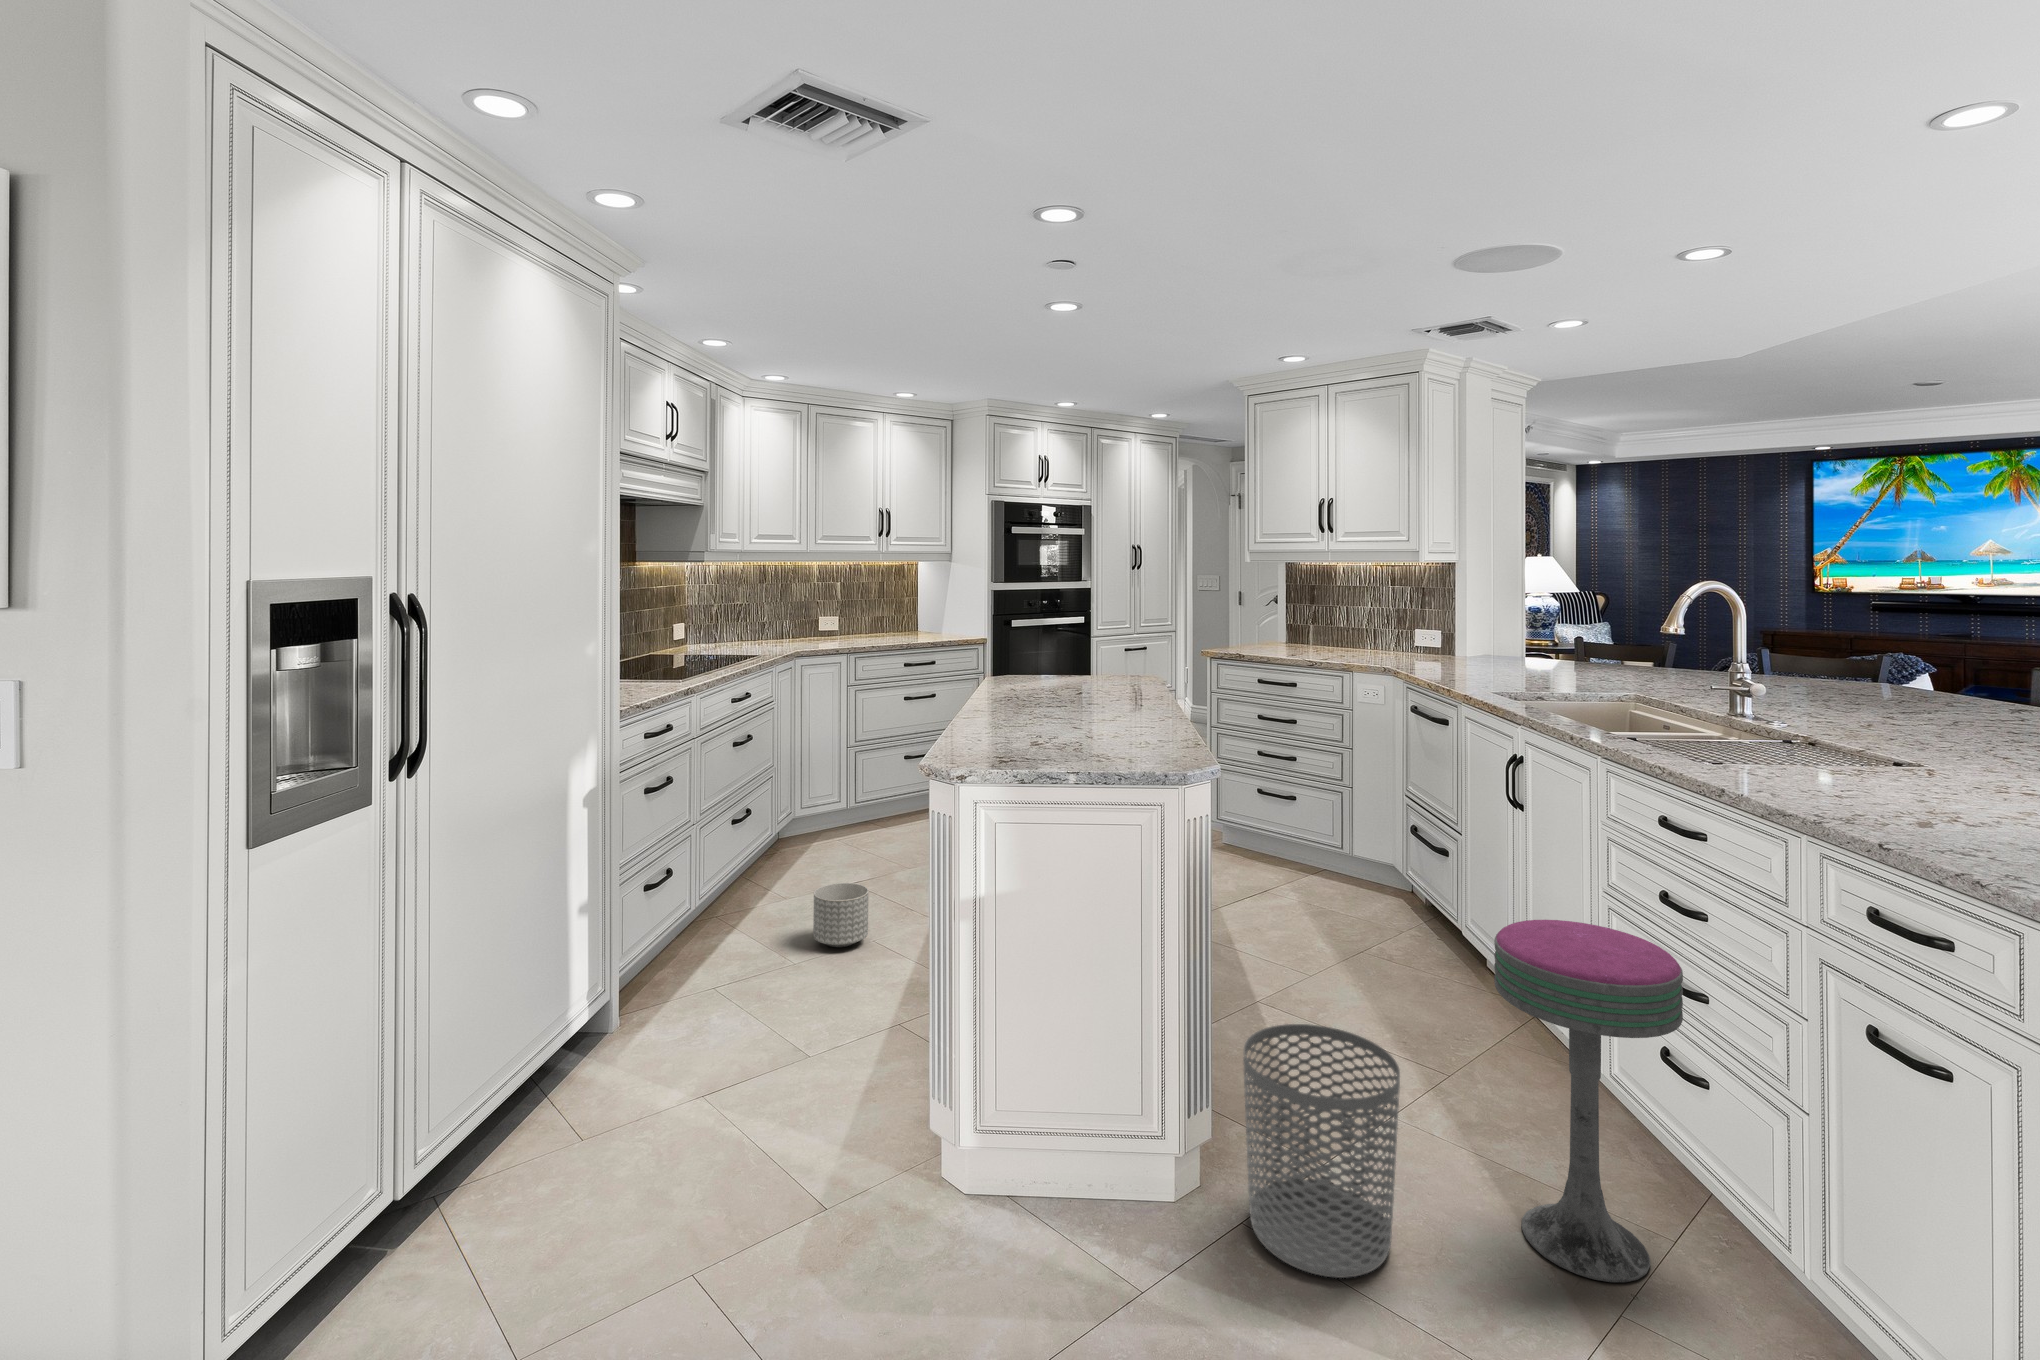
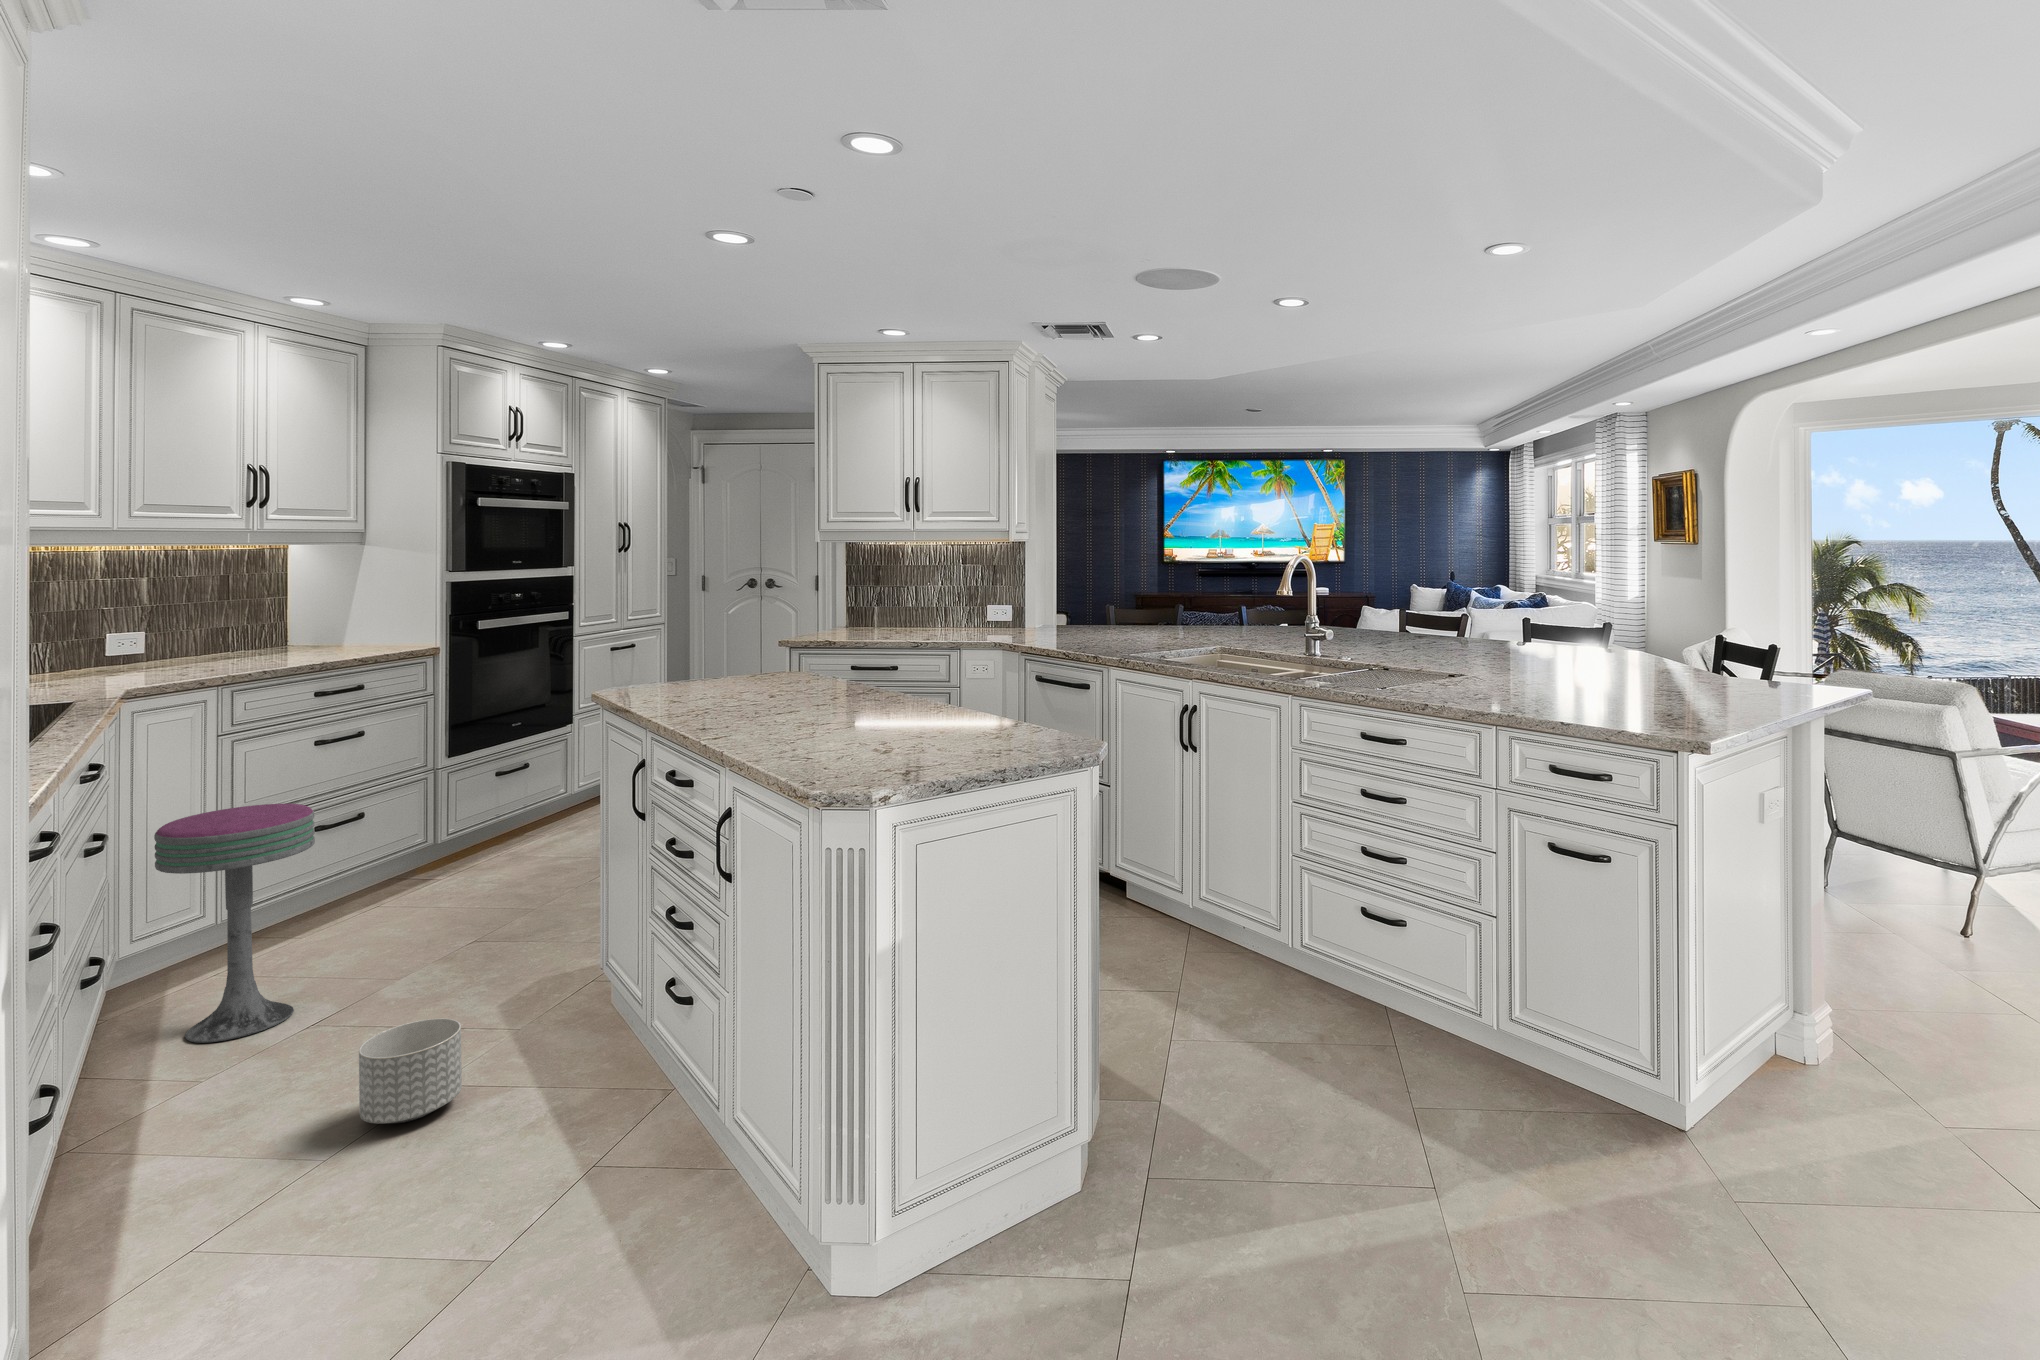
bar stool: present [1494,920,1683,1282] -> present [154,804,315,1043]
waste bin: present [1243,1024,1400,1278] -> none [1158,961,1290,1177]

